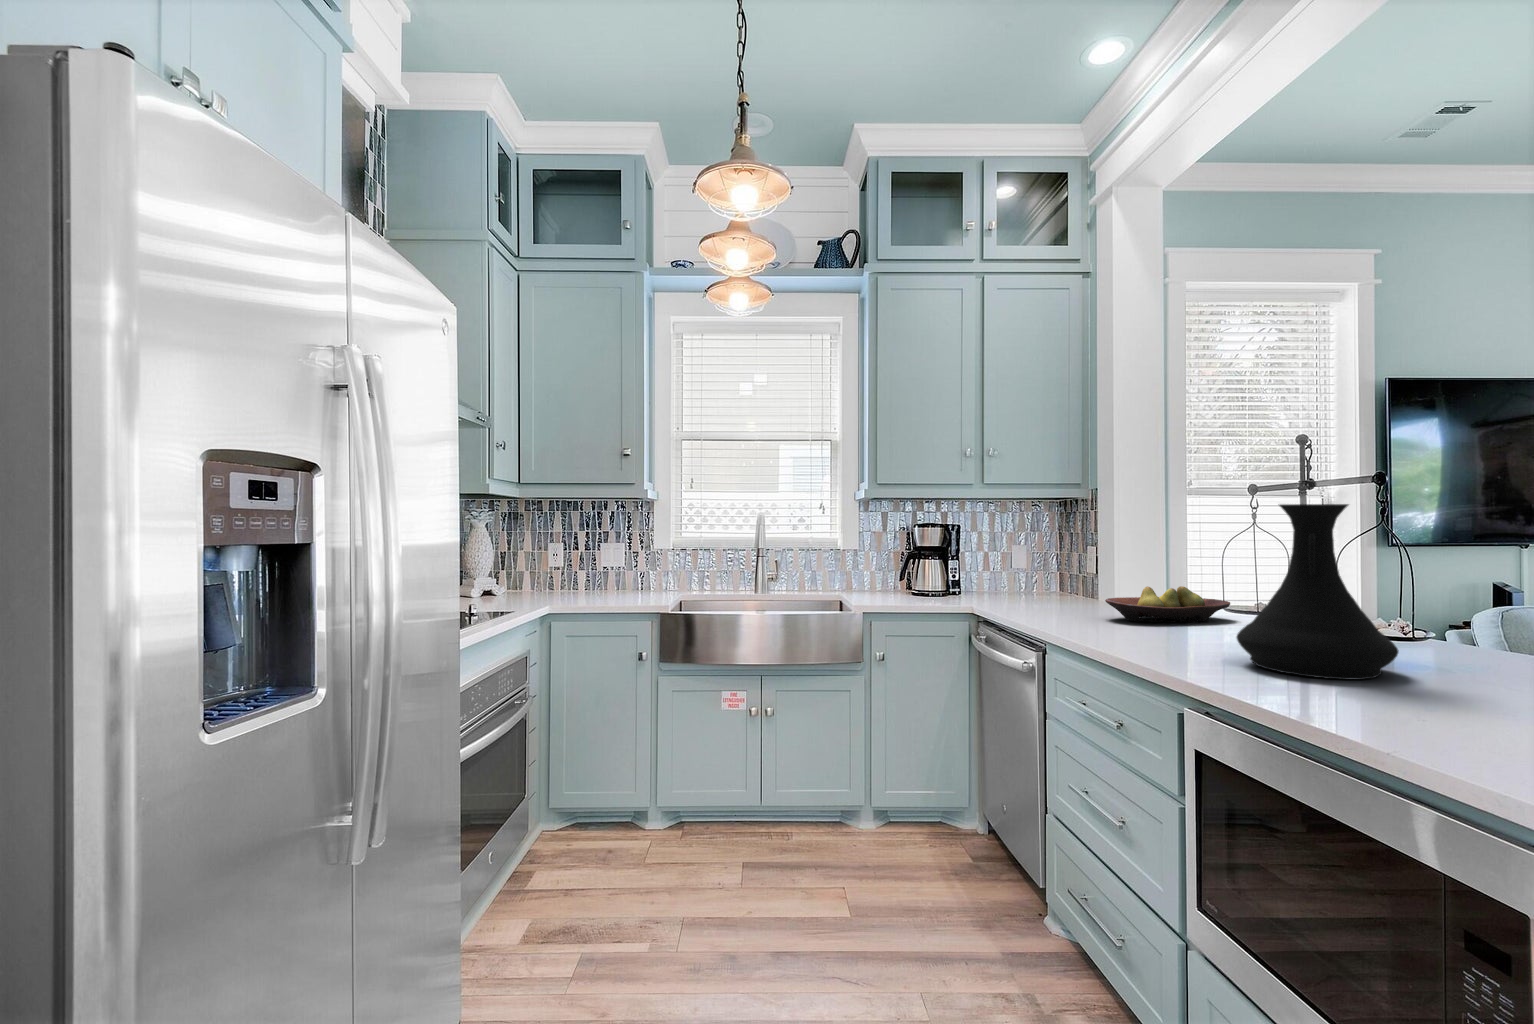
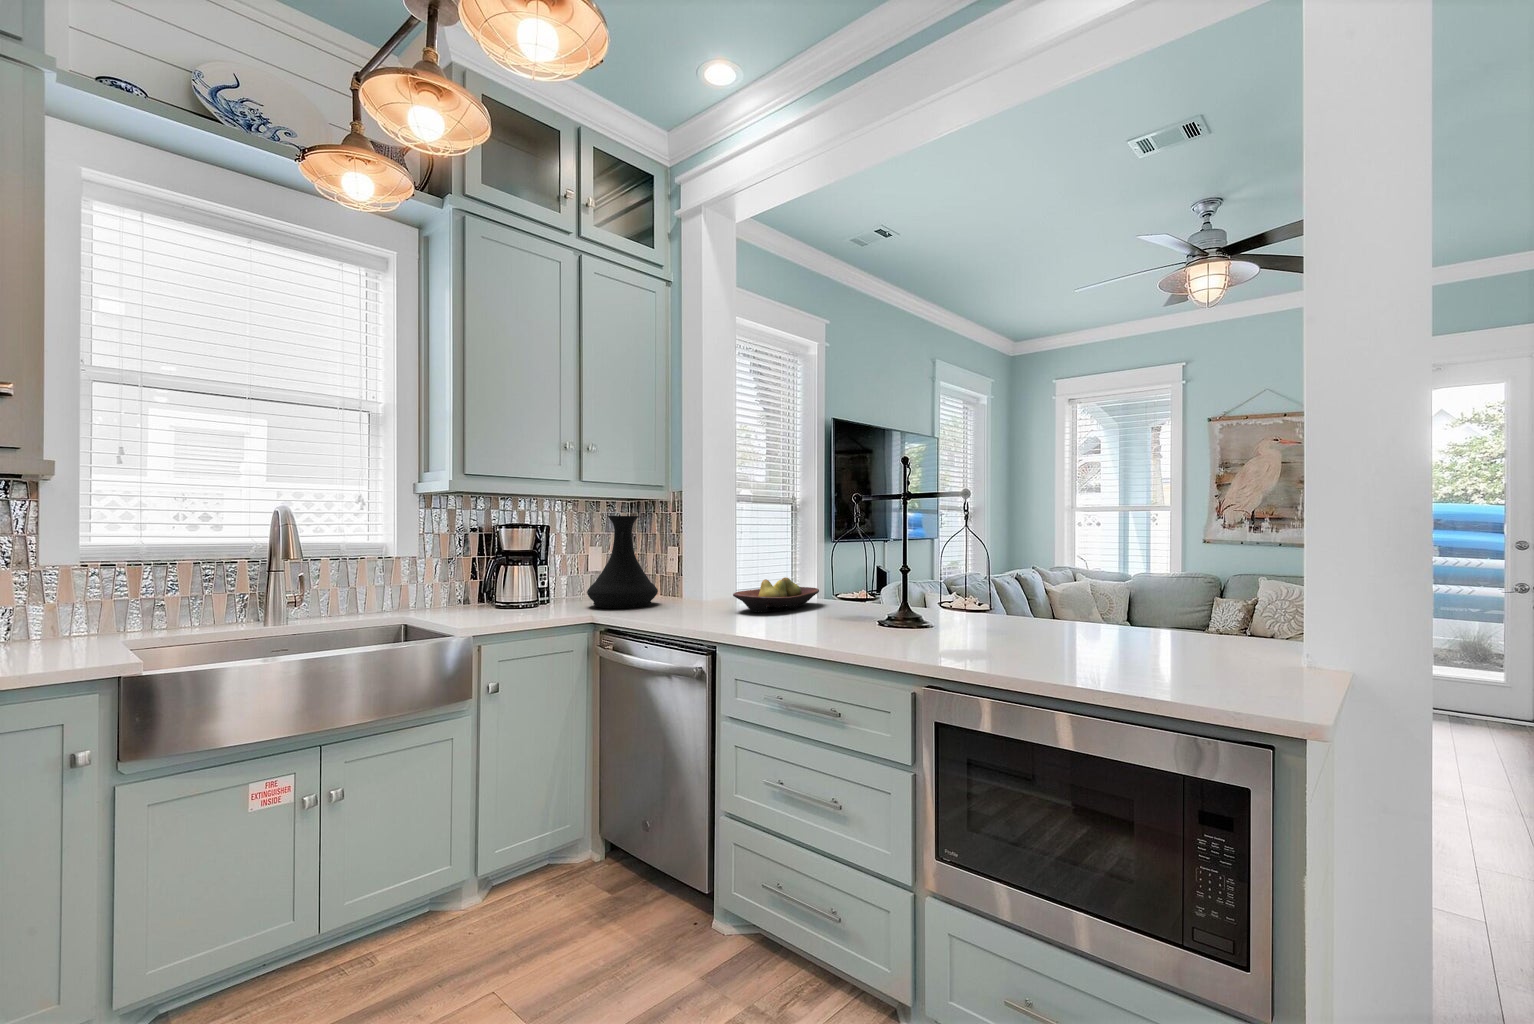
vase: present [1237,504,1398,680] -> present [587,516,658,608]

